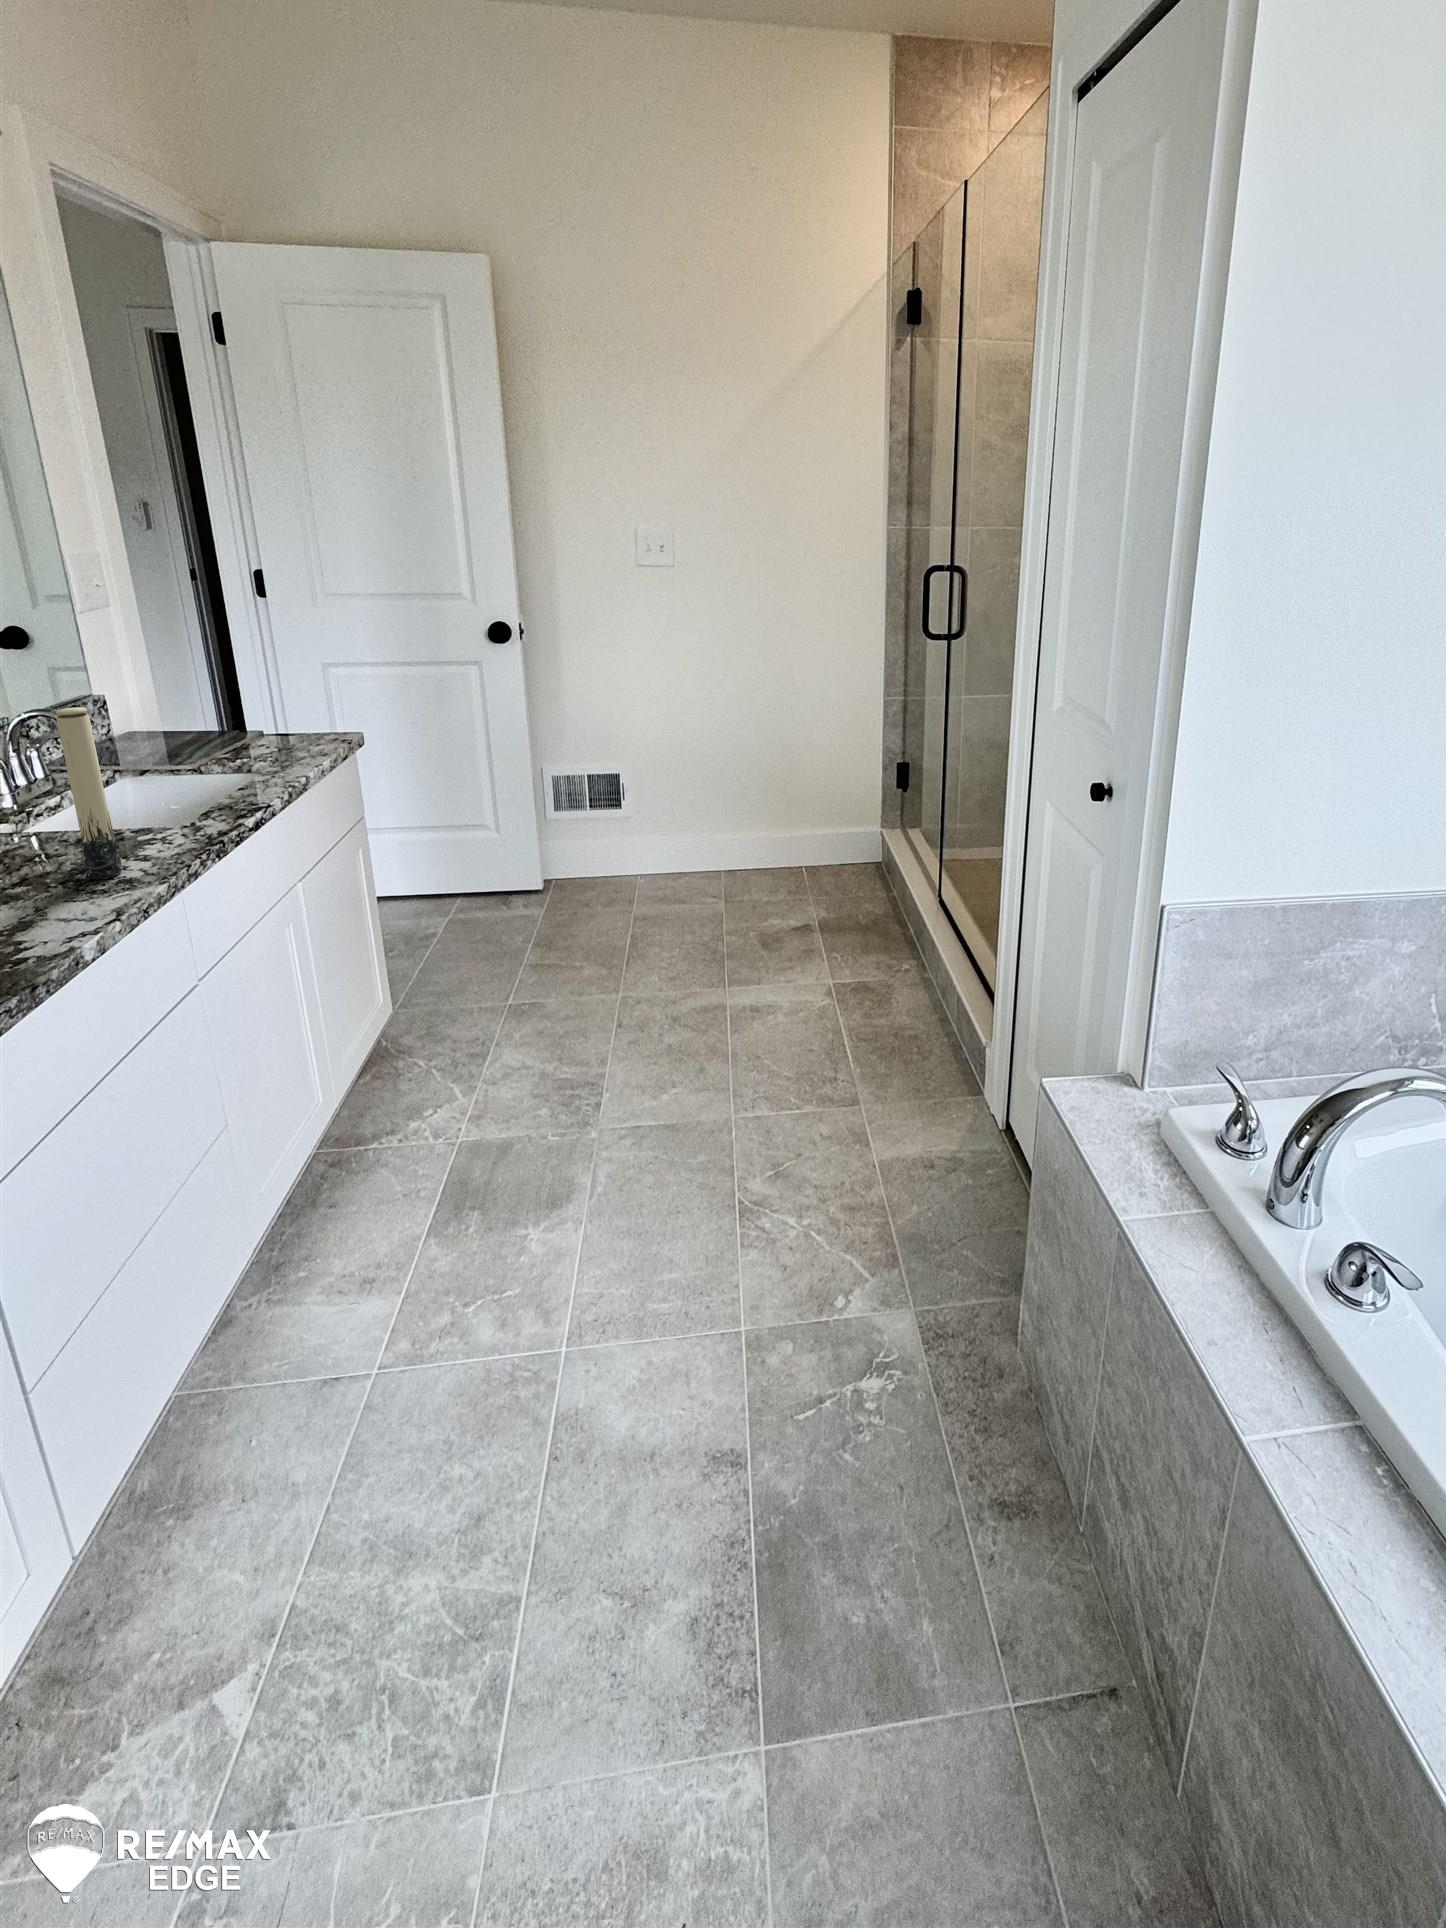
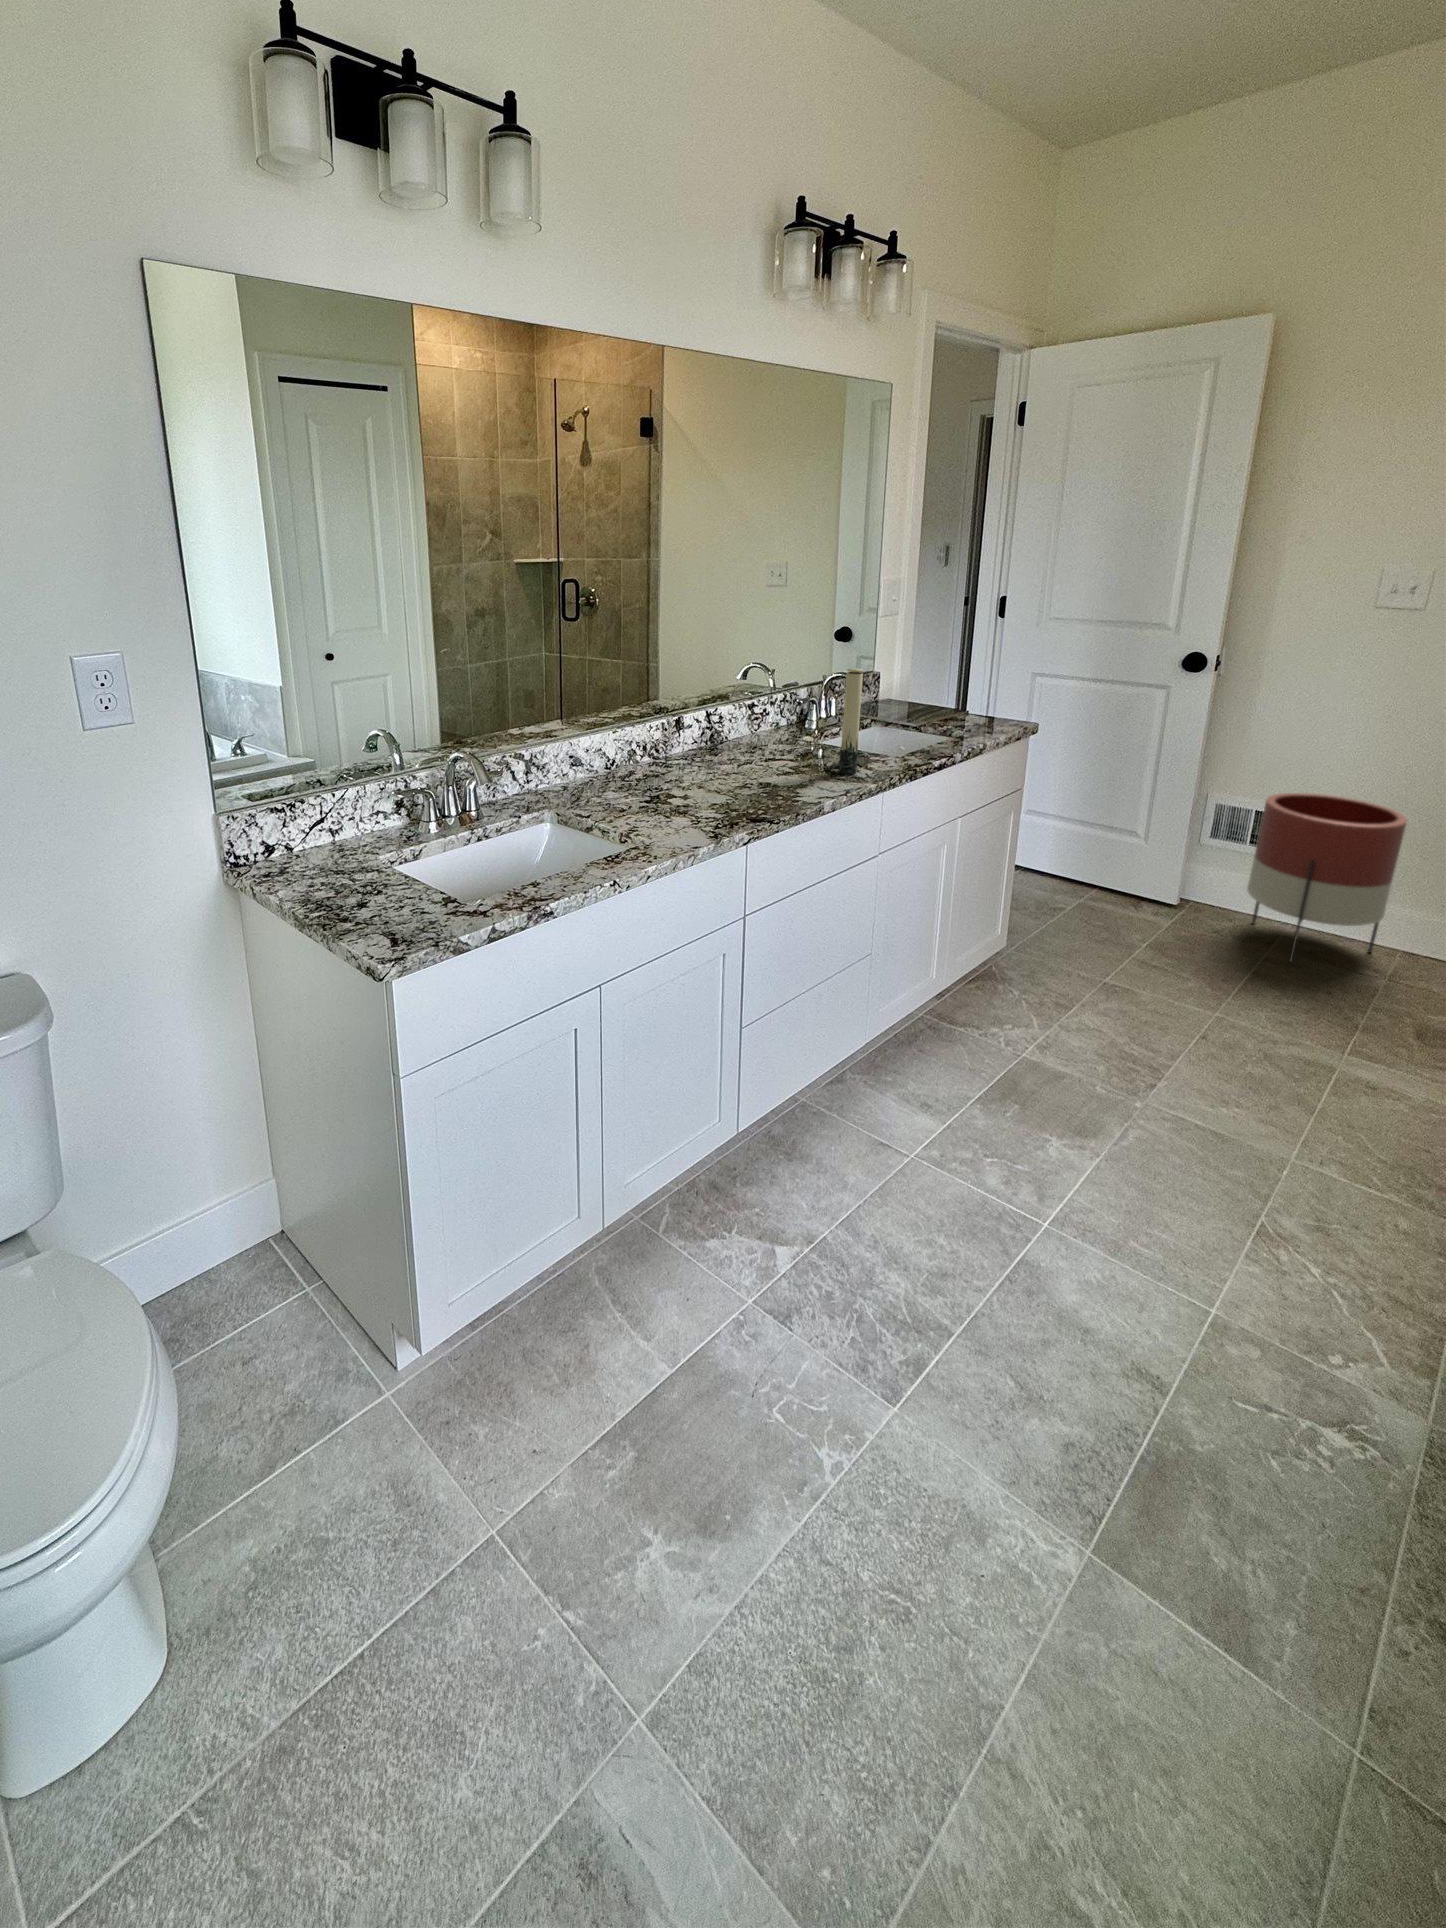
planter: none [597,746,708,915] -> present [1247,793,1407,963]

